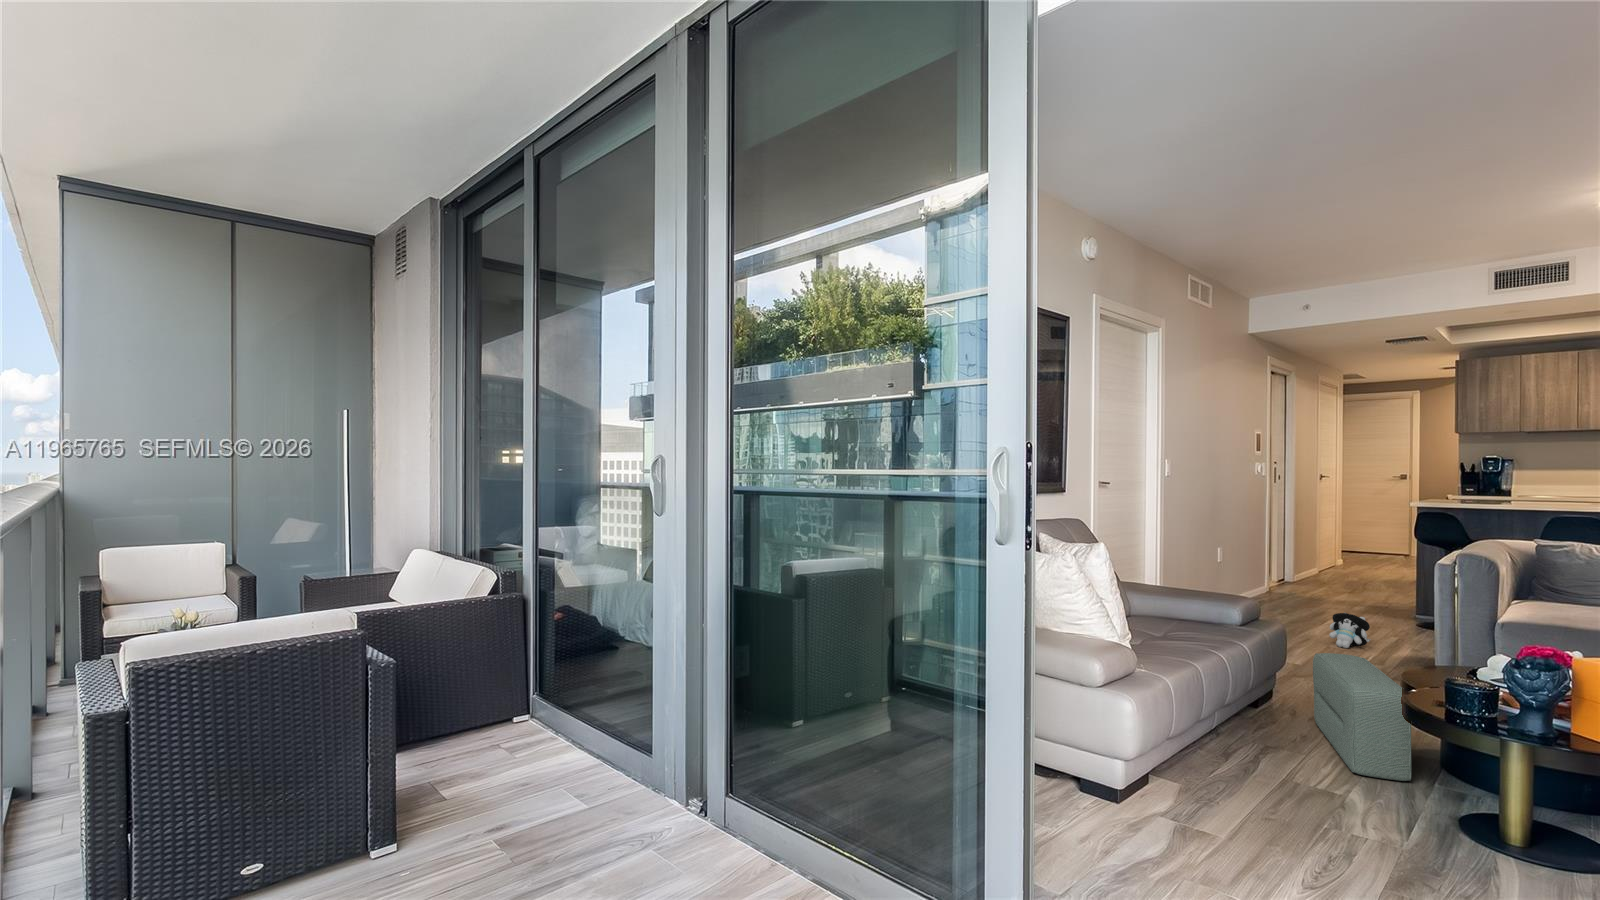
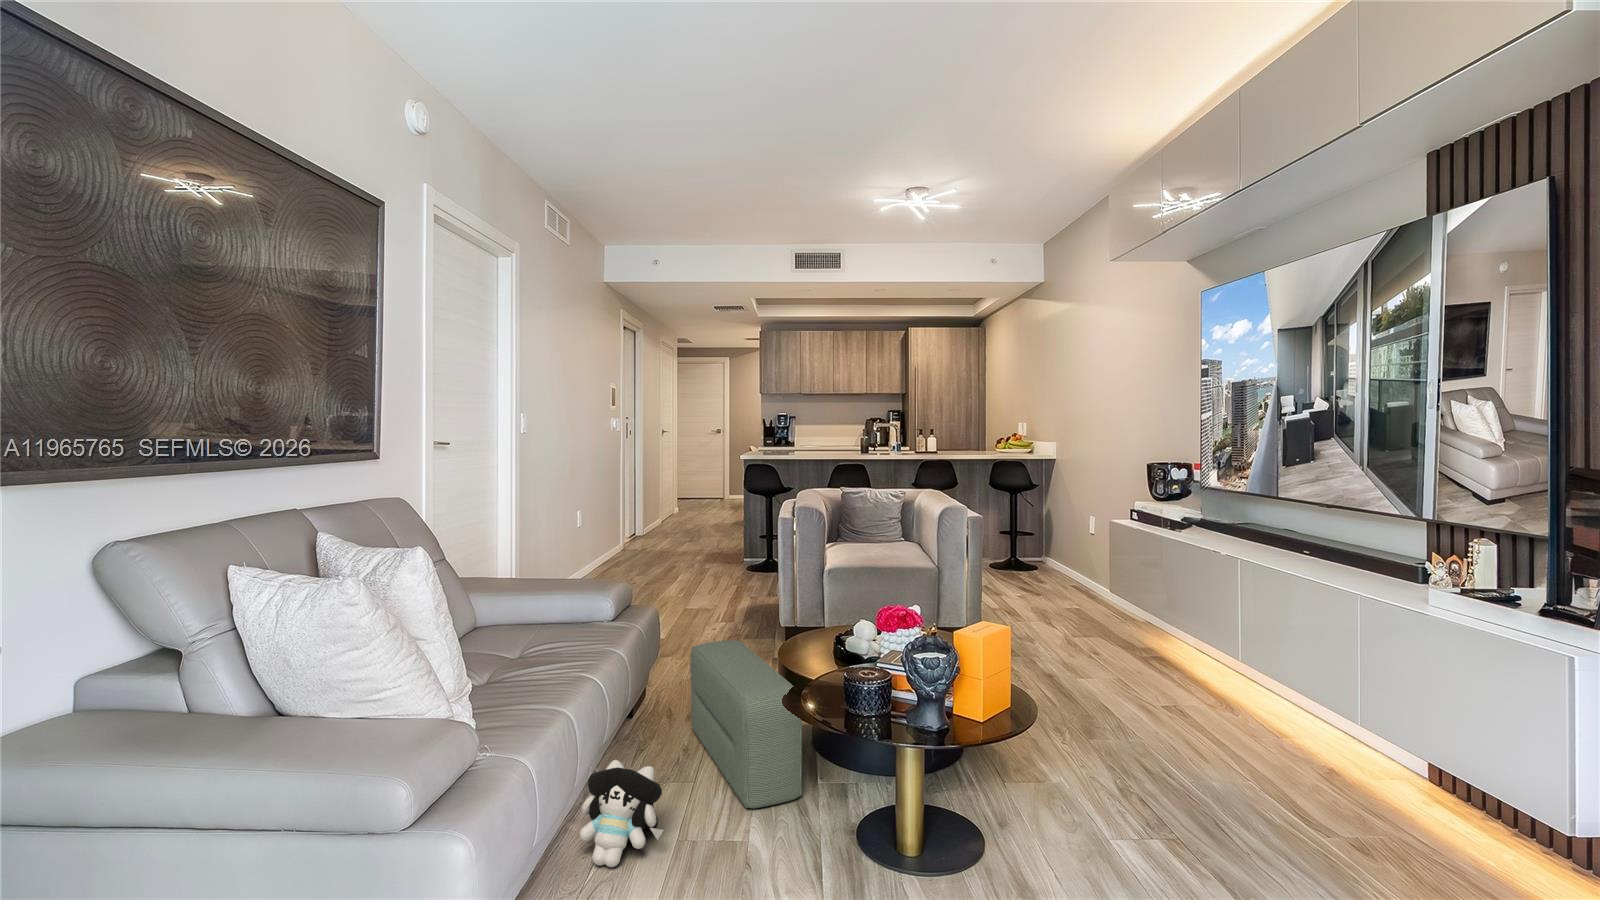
plush toy: present [1329,613,1370,648] -> present [580,760,664,867]

